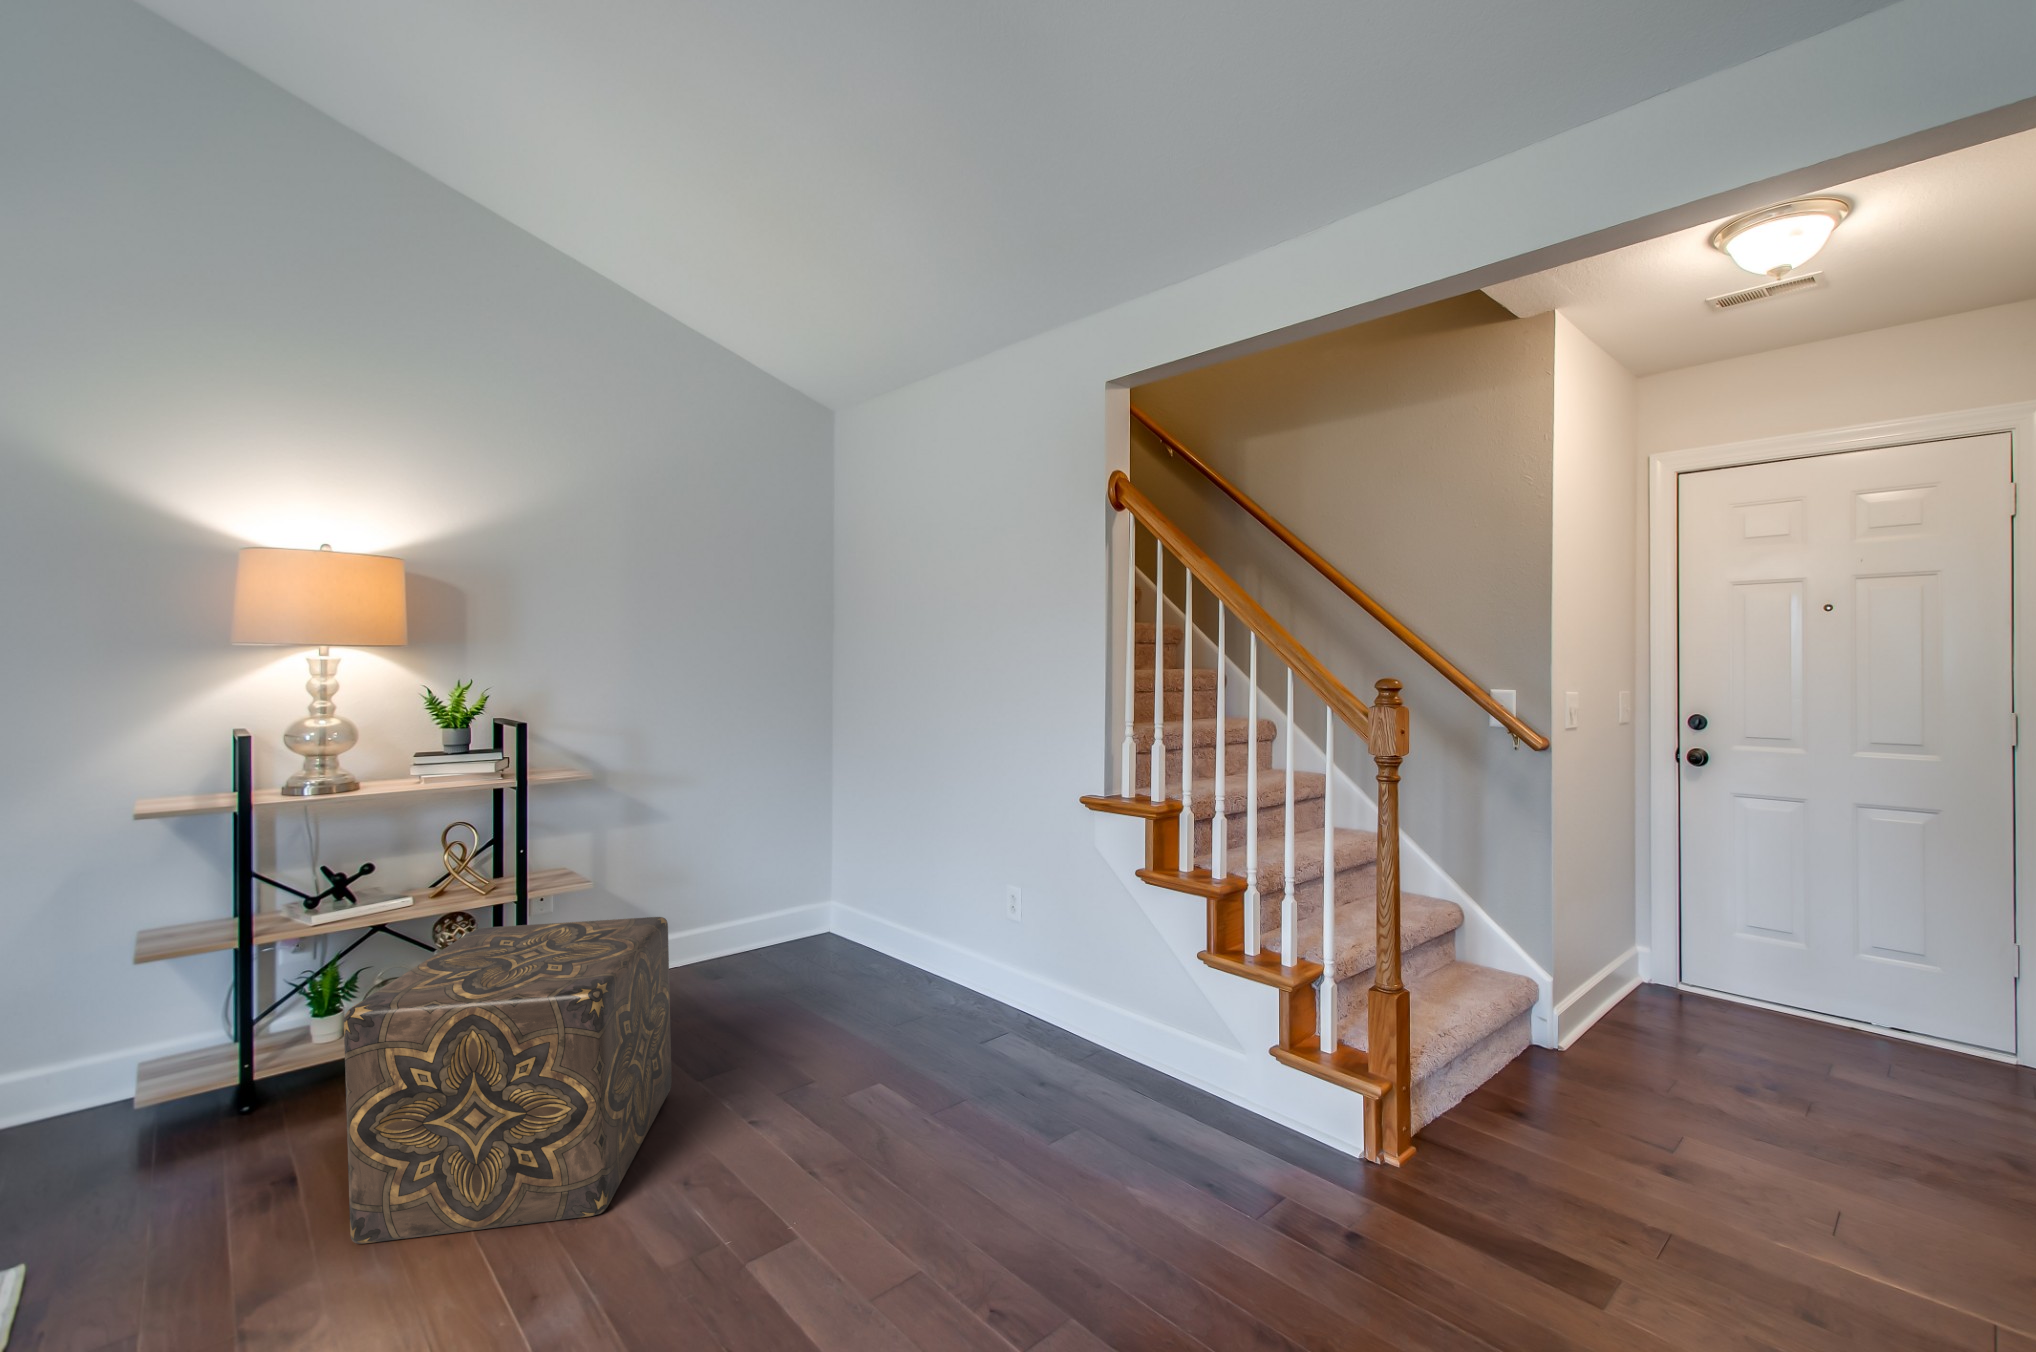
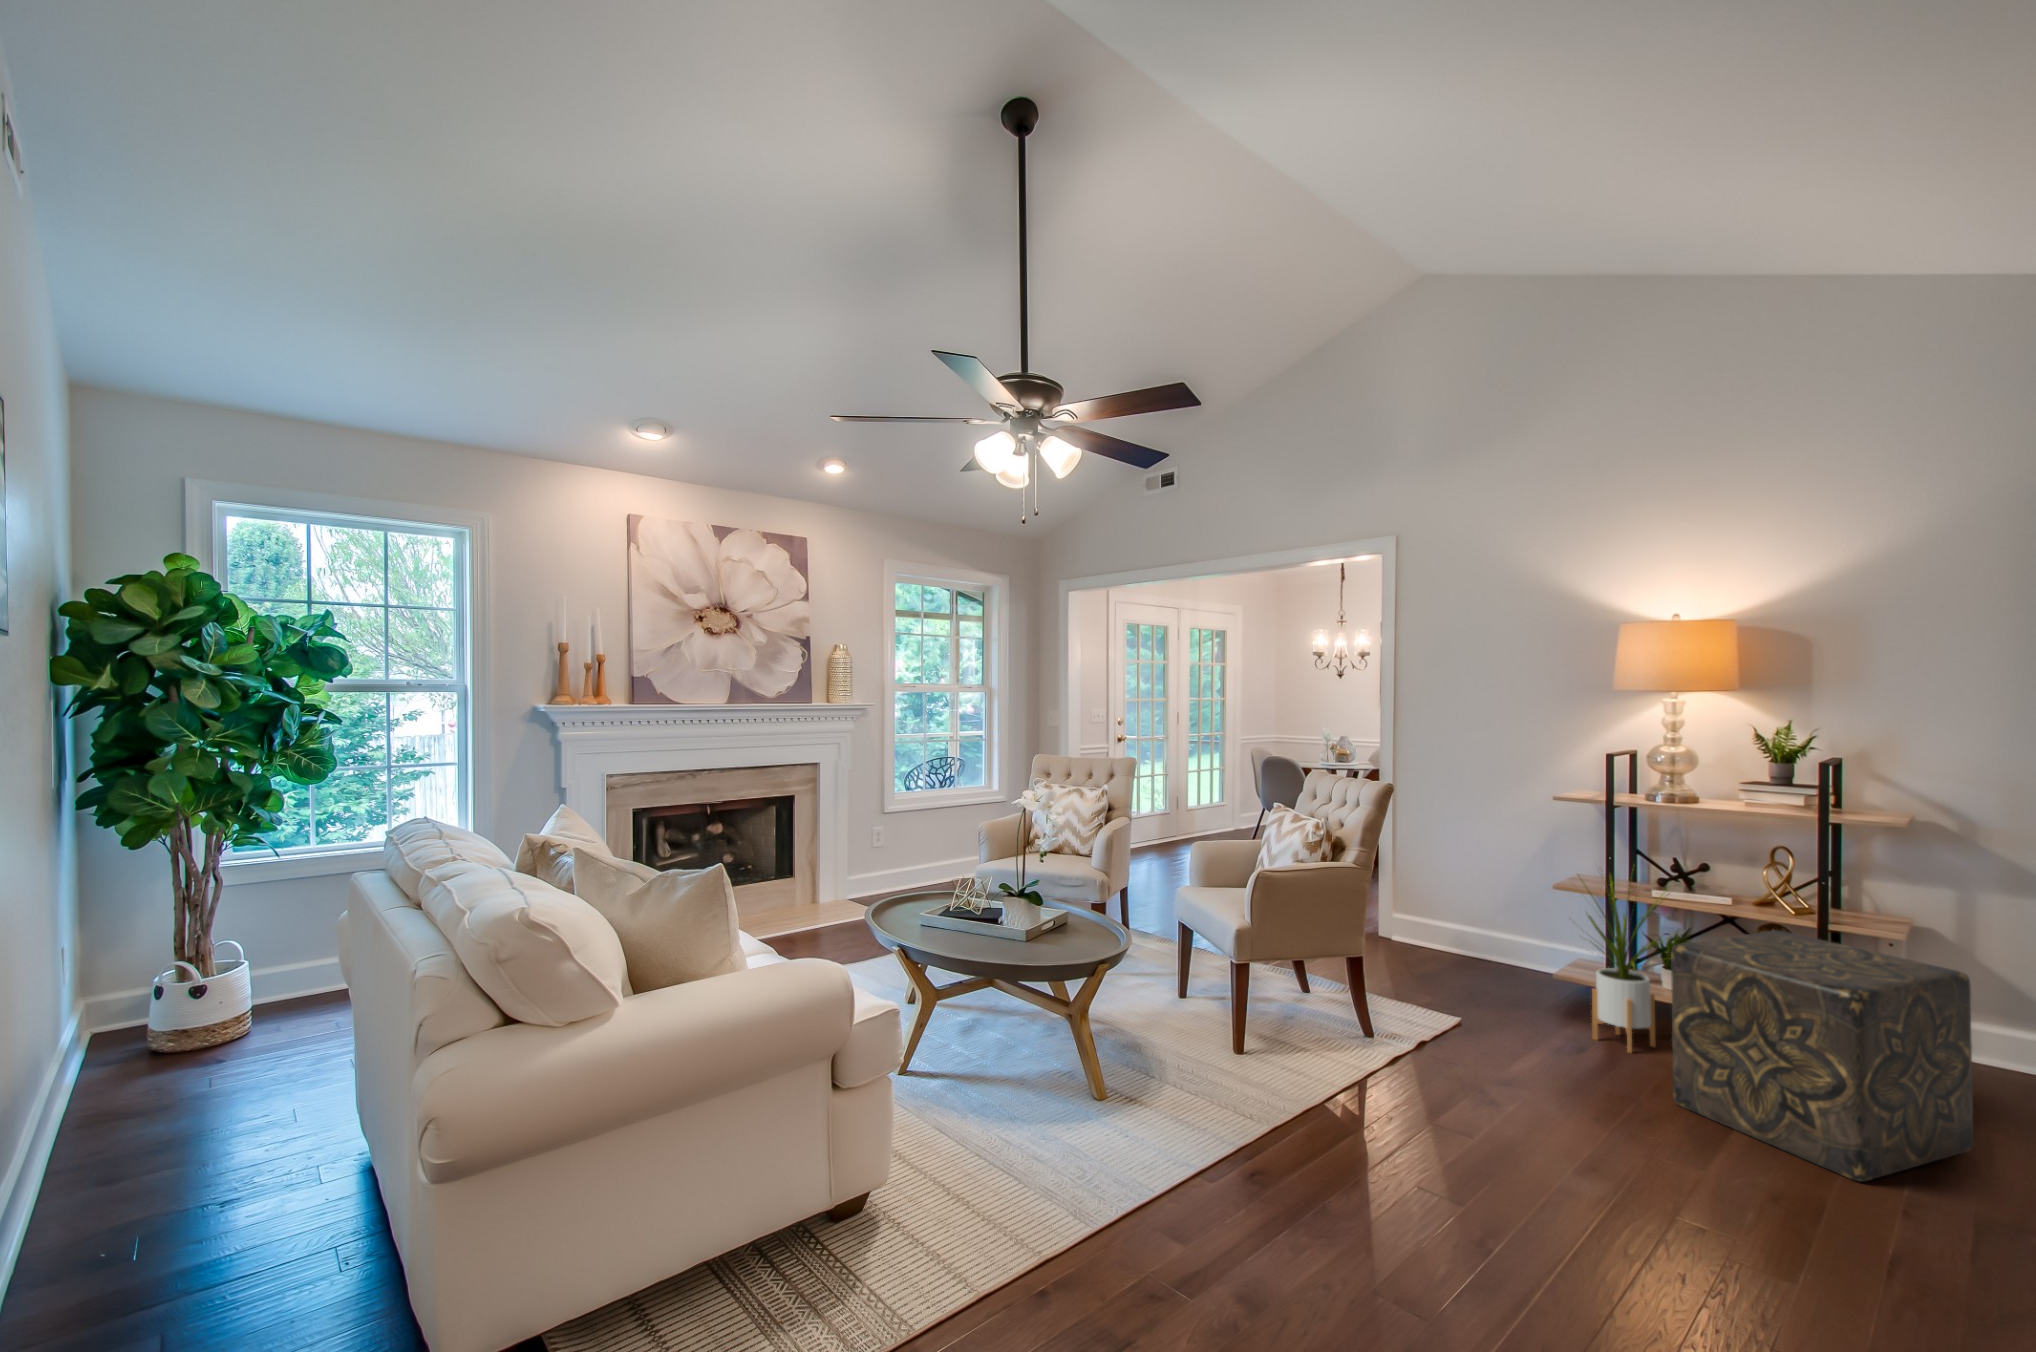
house plant: none [141,892,350,1194] -> present [1578,873,1669,1053]

